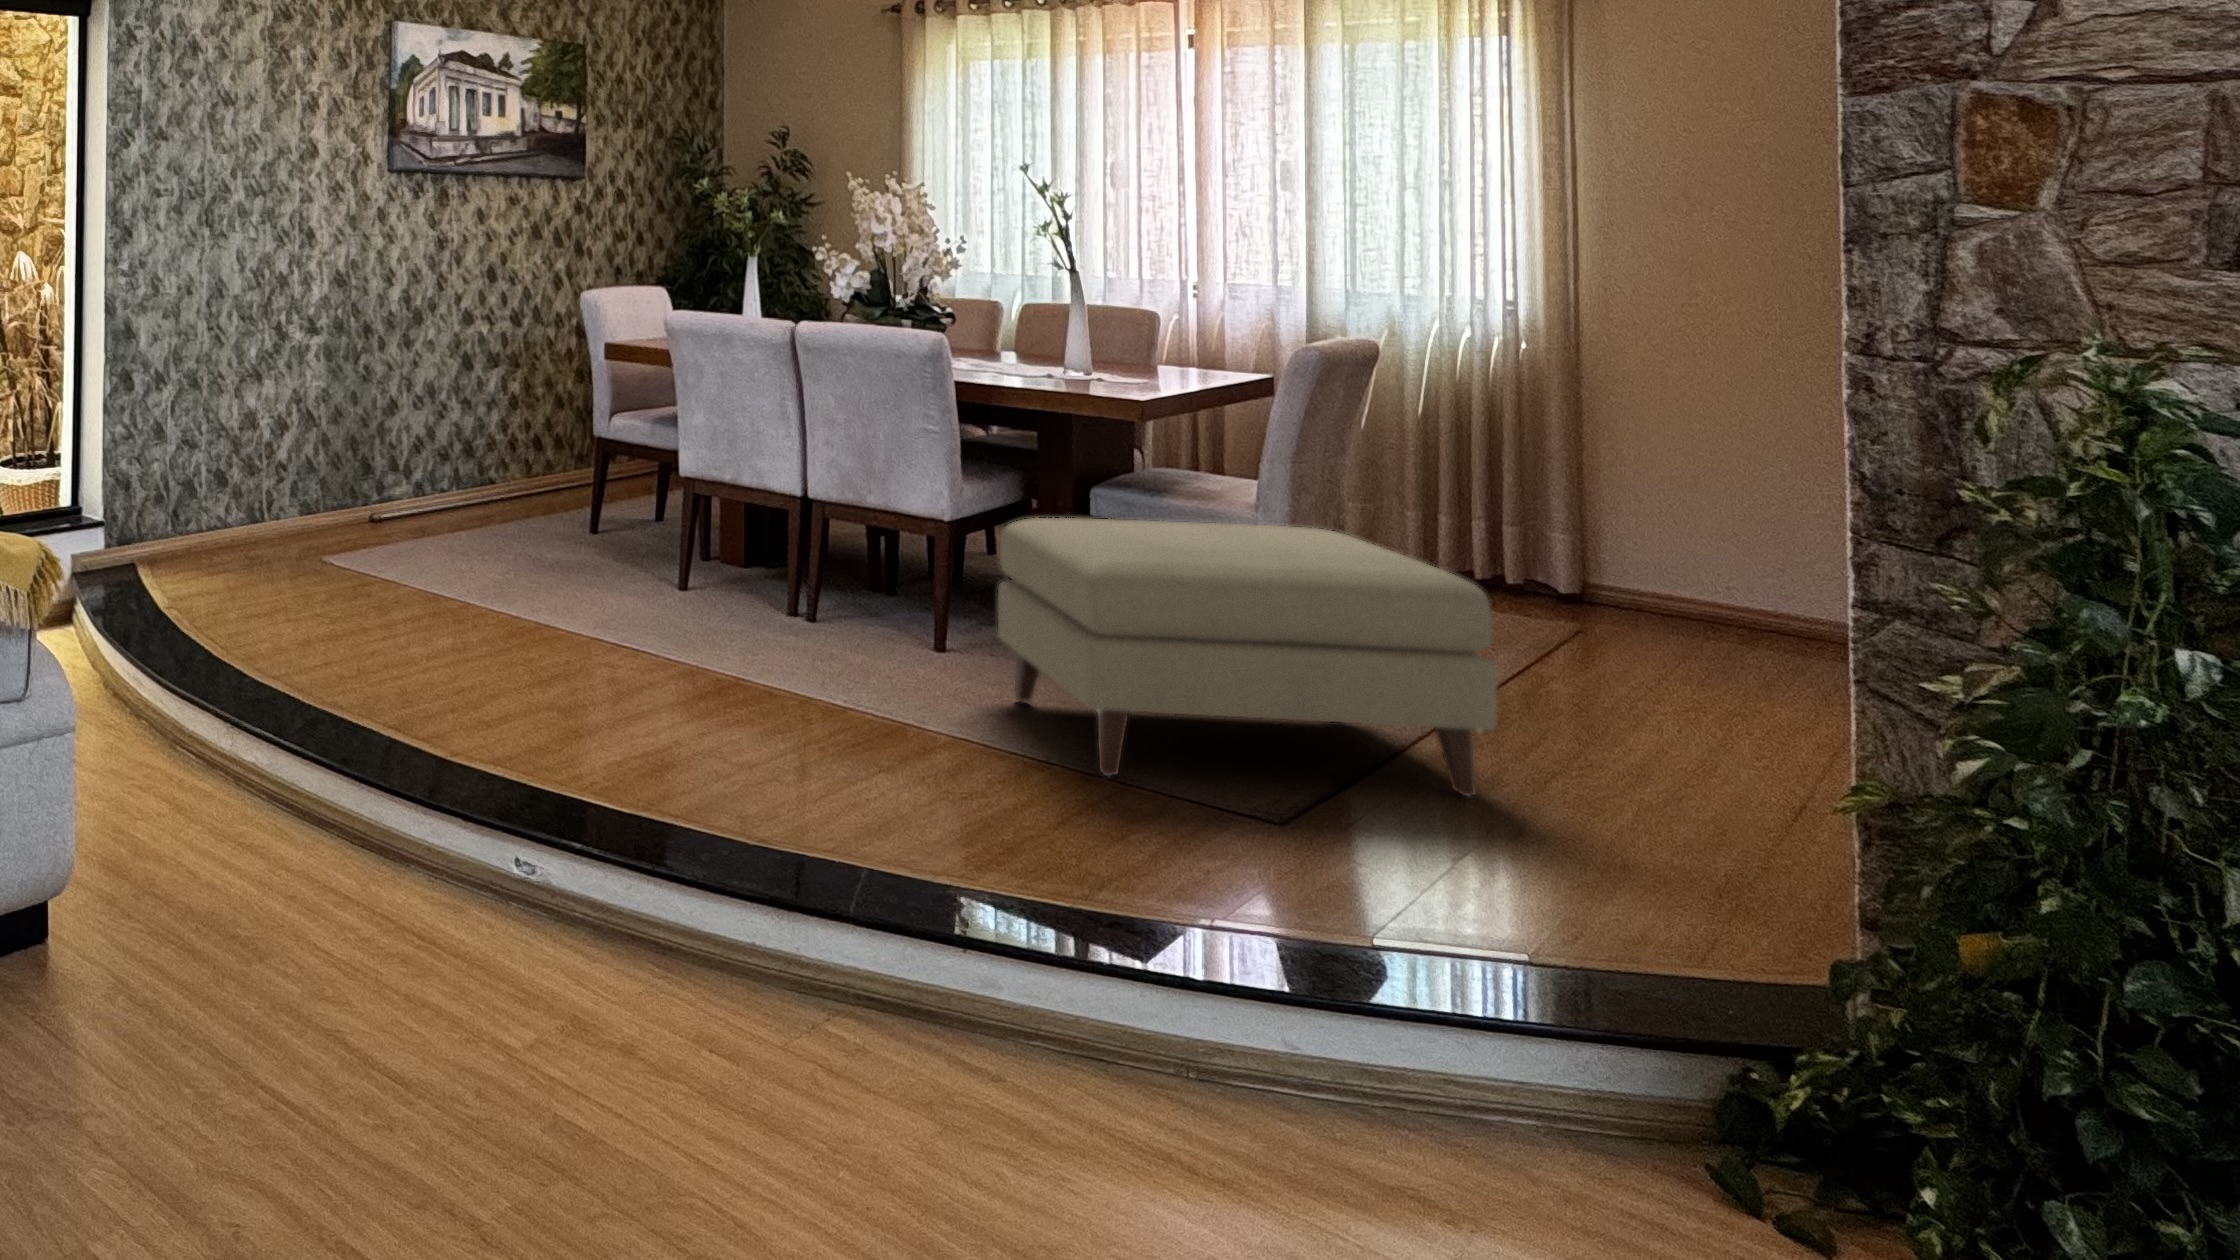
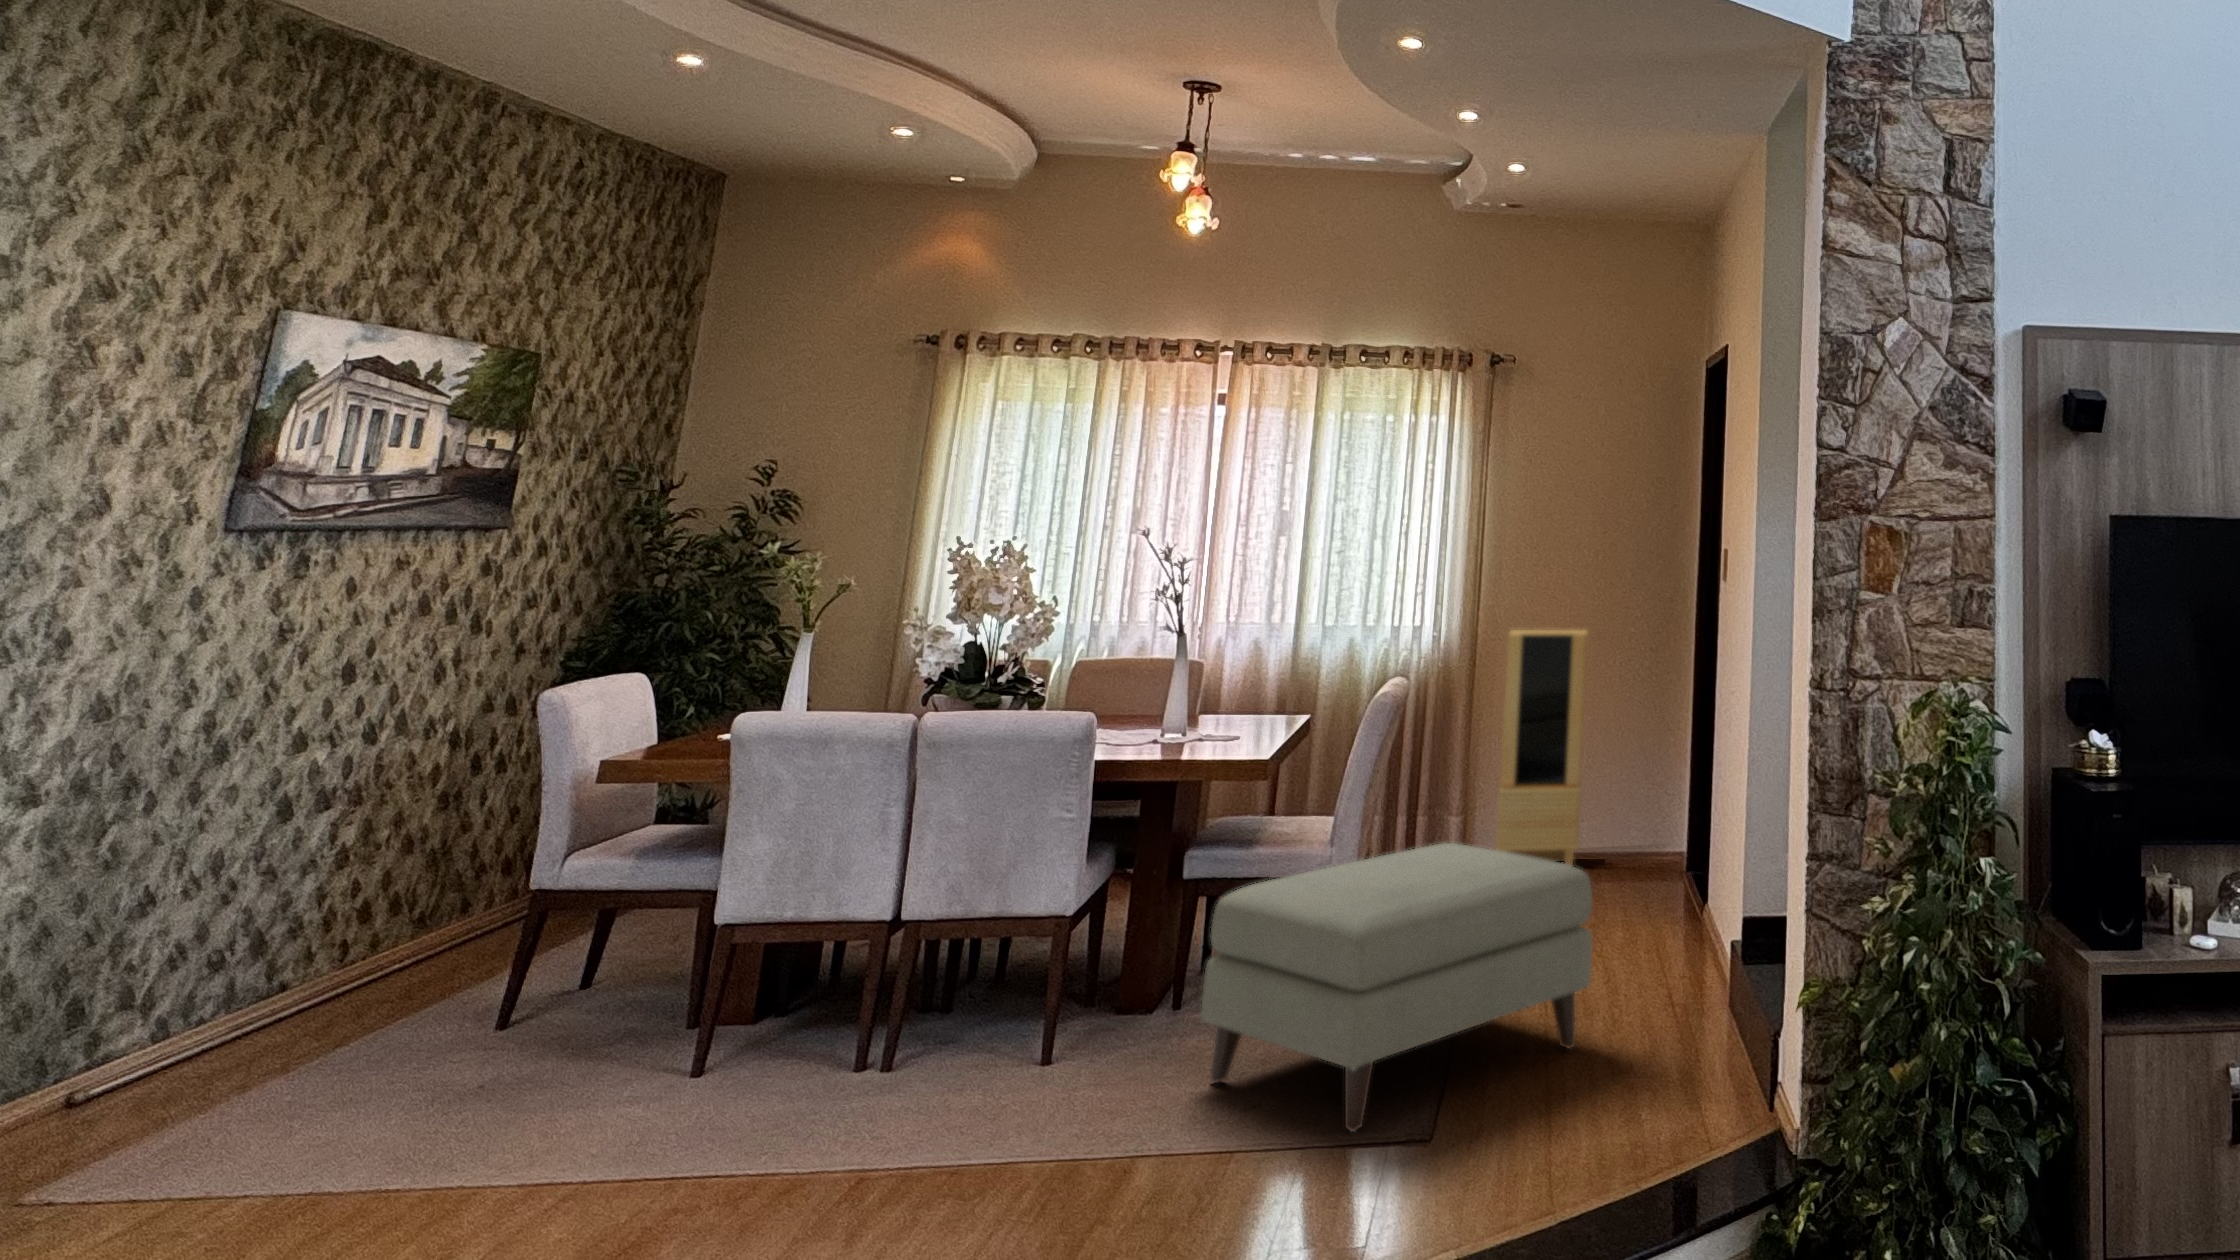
storage cabinet: none [1600,321,1769,643] -> present [1496,630,1587,866]

